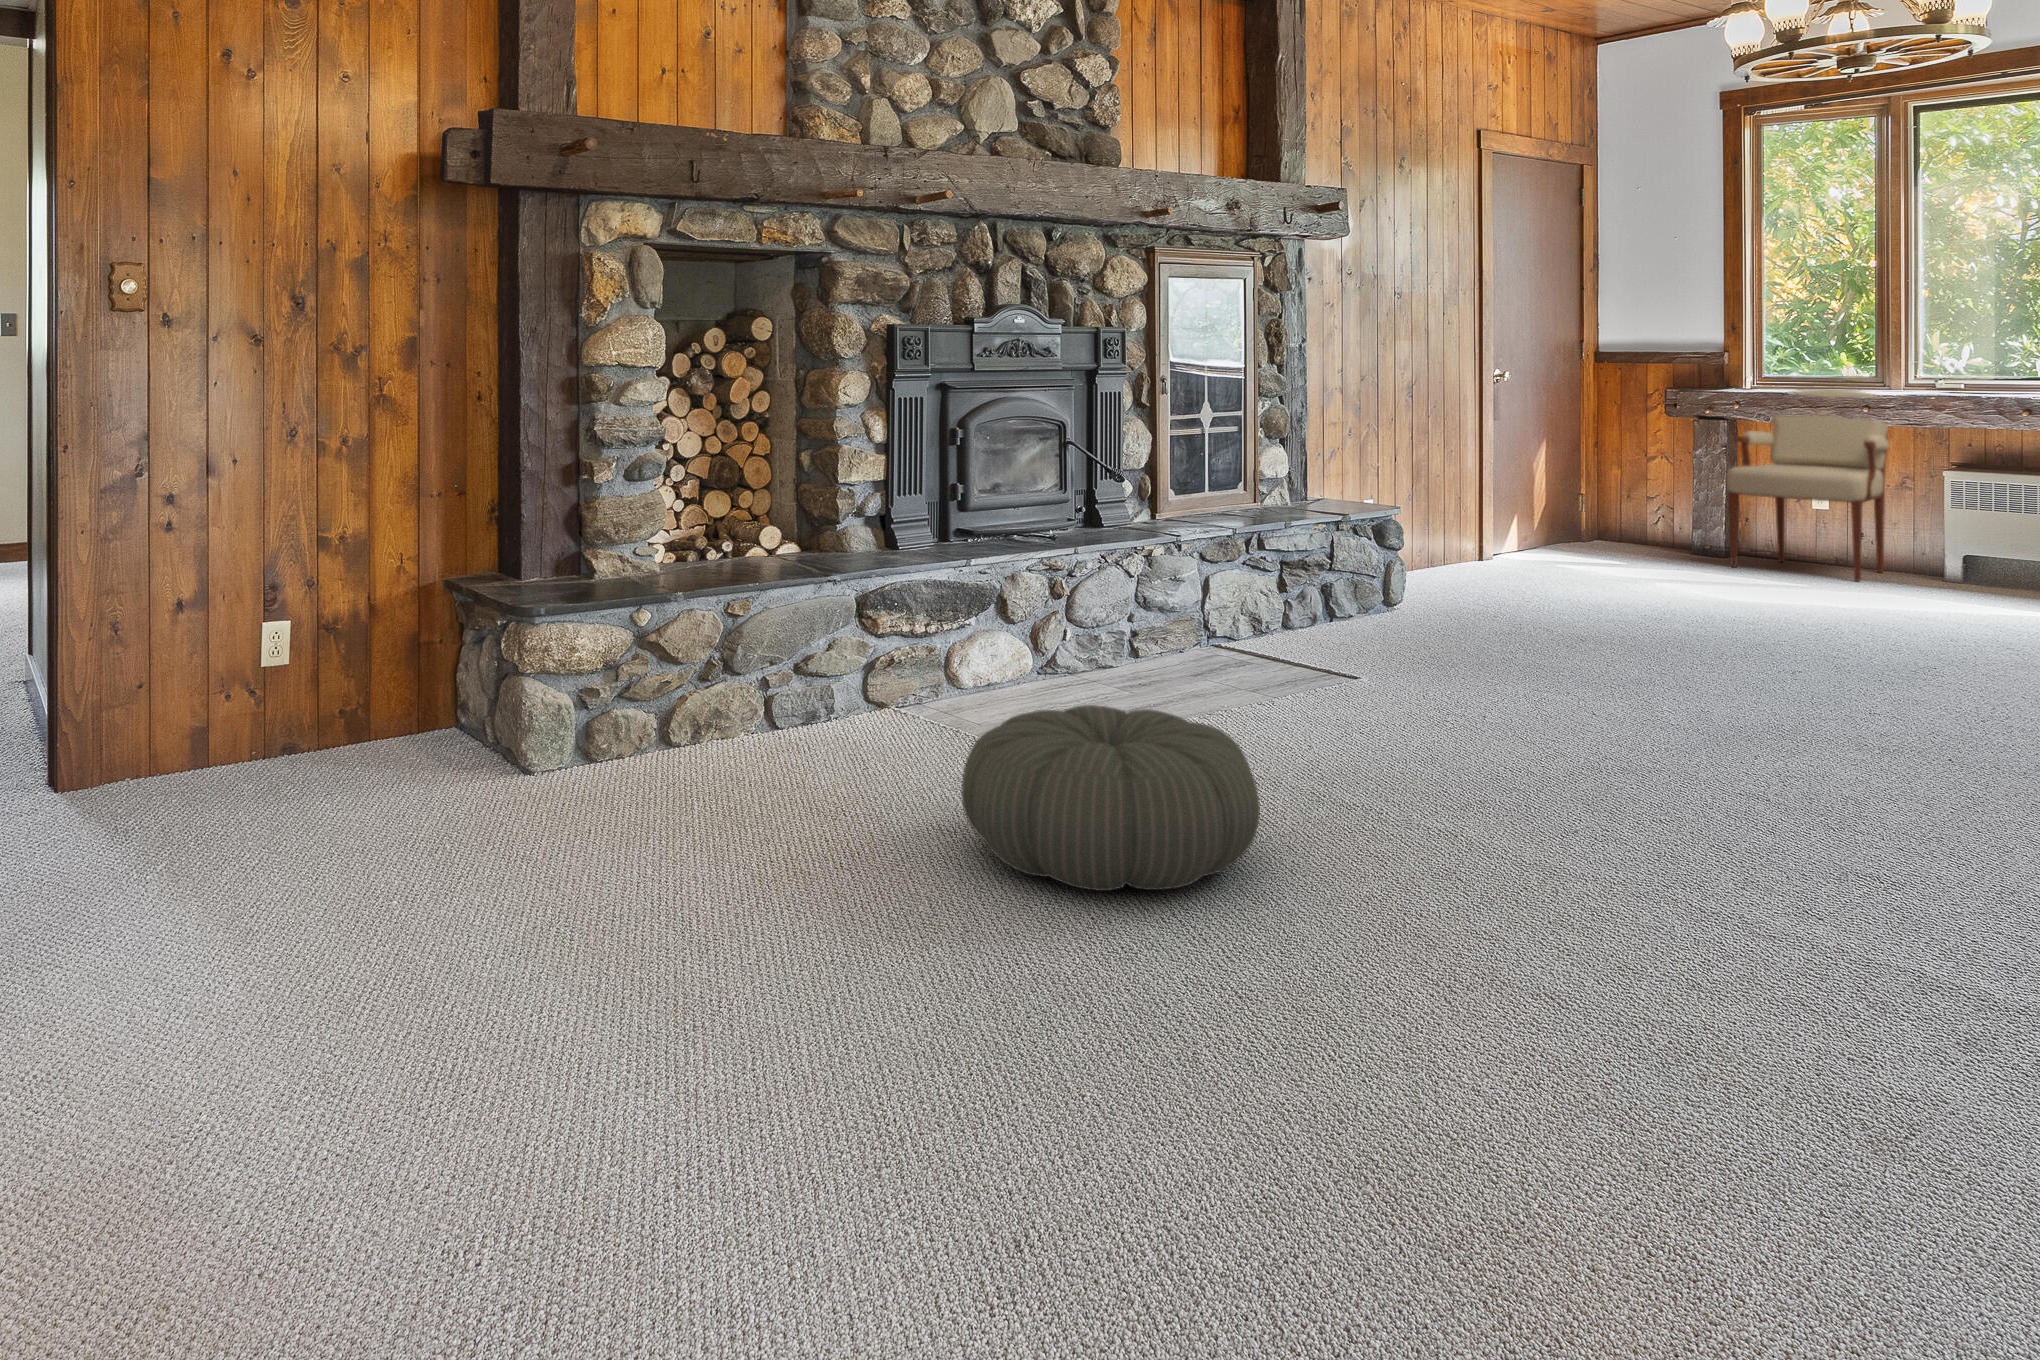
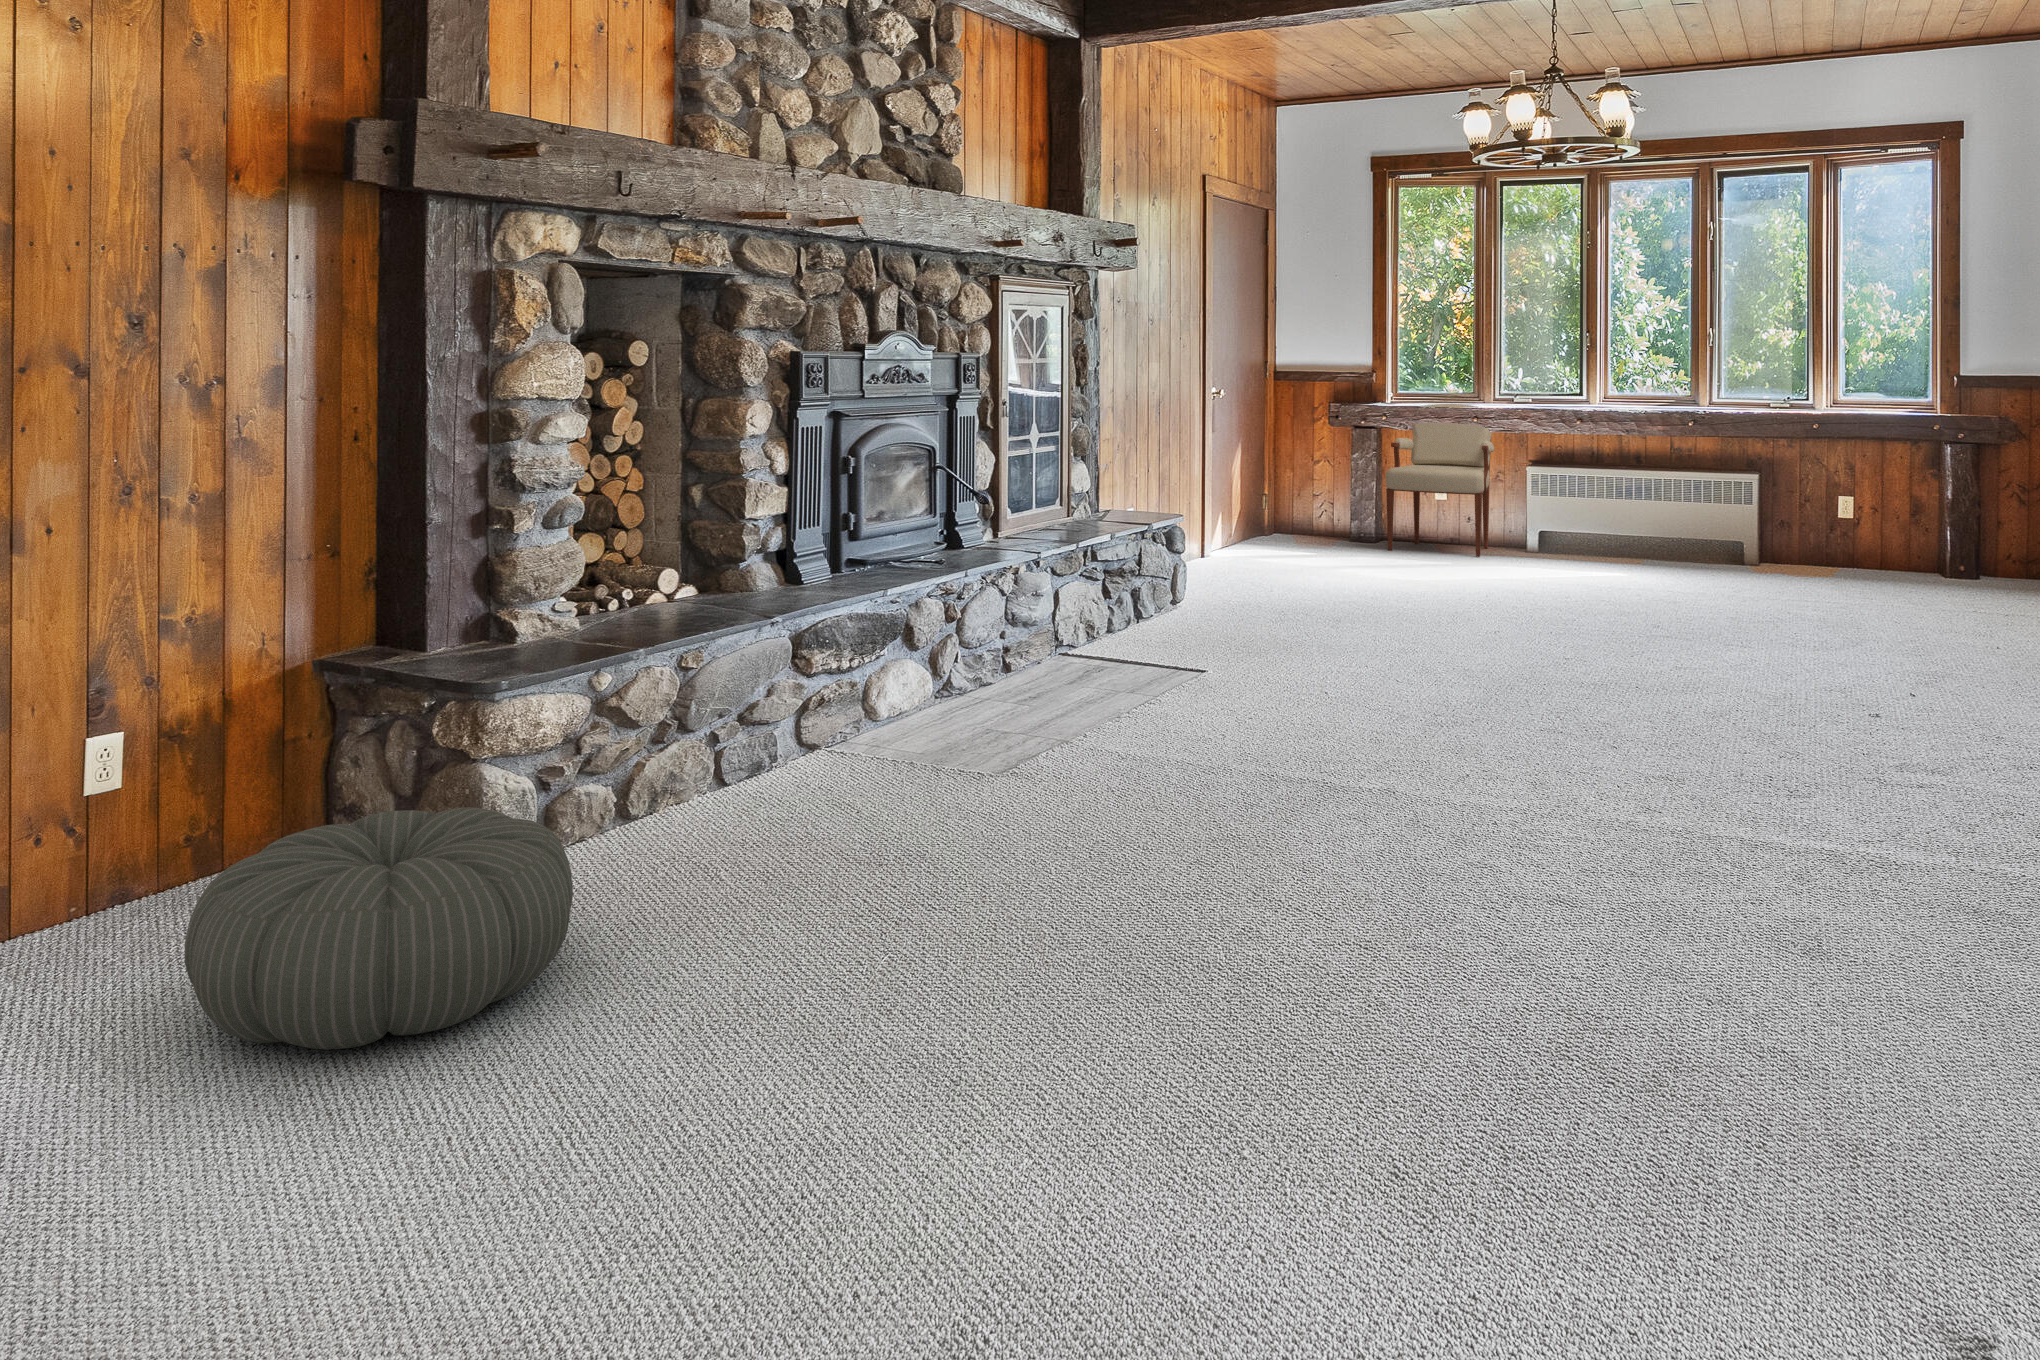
pouf: present [961,705,1260,891] -> present [185,807,573,1050]

